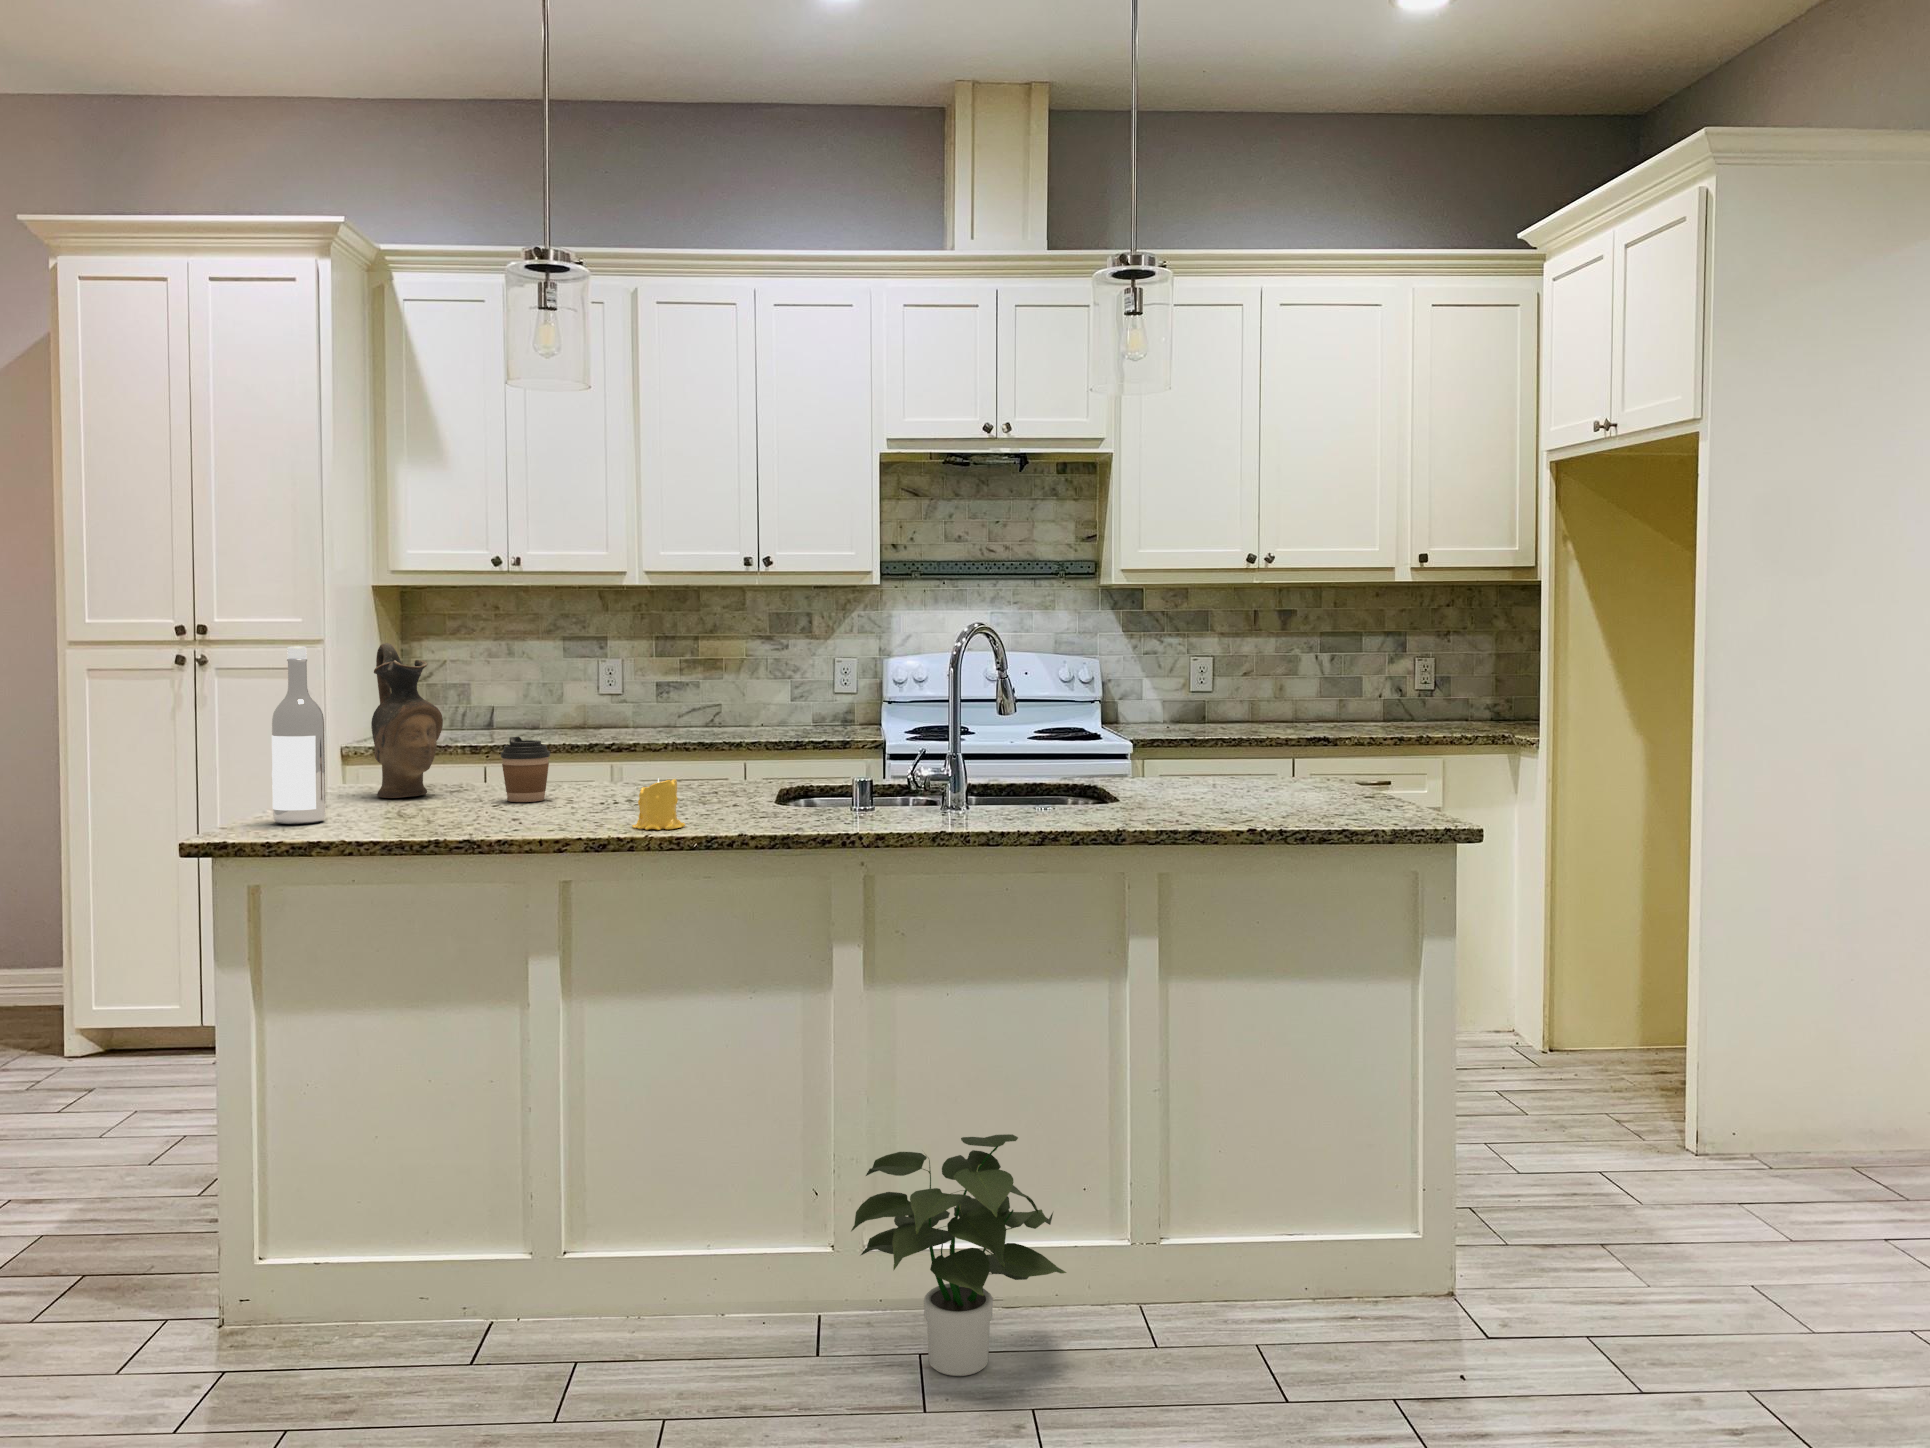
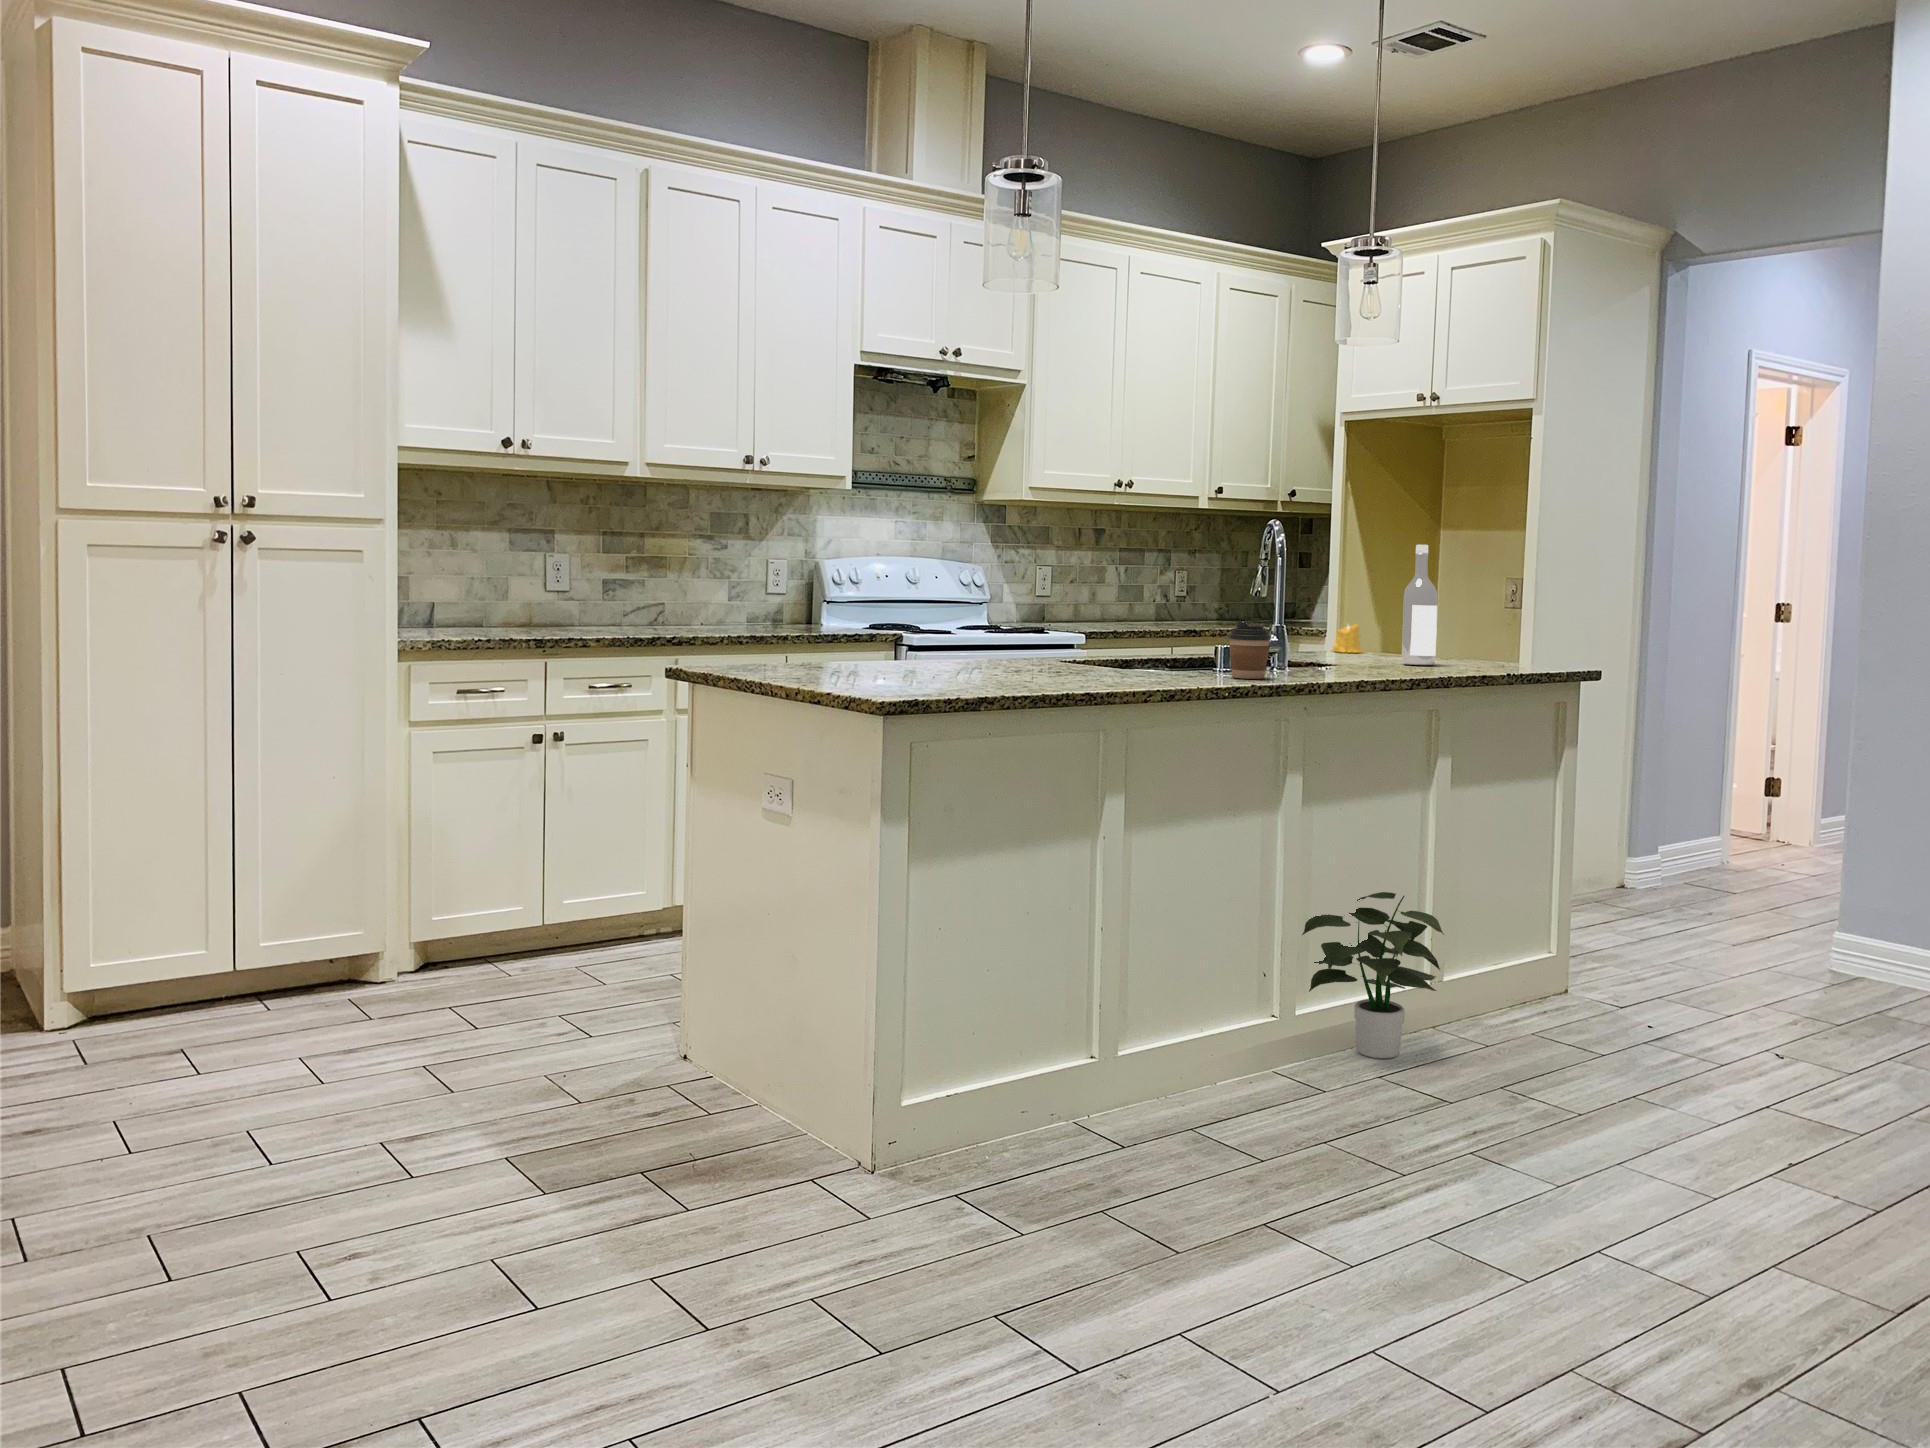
ceramic pitcher: present [371,643,443,798] -> none [783,527,868,673]
wine bottle: present [272,647,326,824] -> present [1402,545,1437,665]
coffee cup: present [501,737,550,802] -> present [1228,621,1271,679]
candle: present [632,778,685,830] -> present [1332,624,1363,653]

